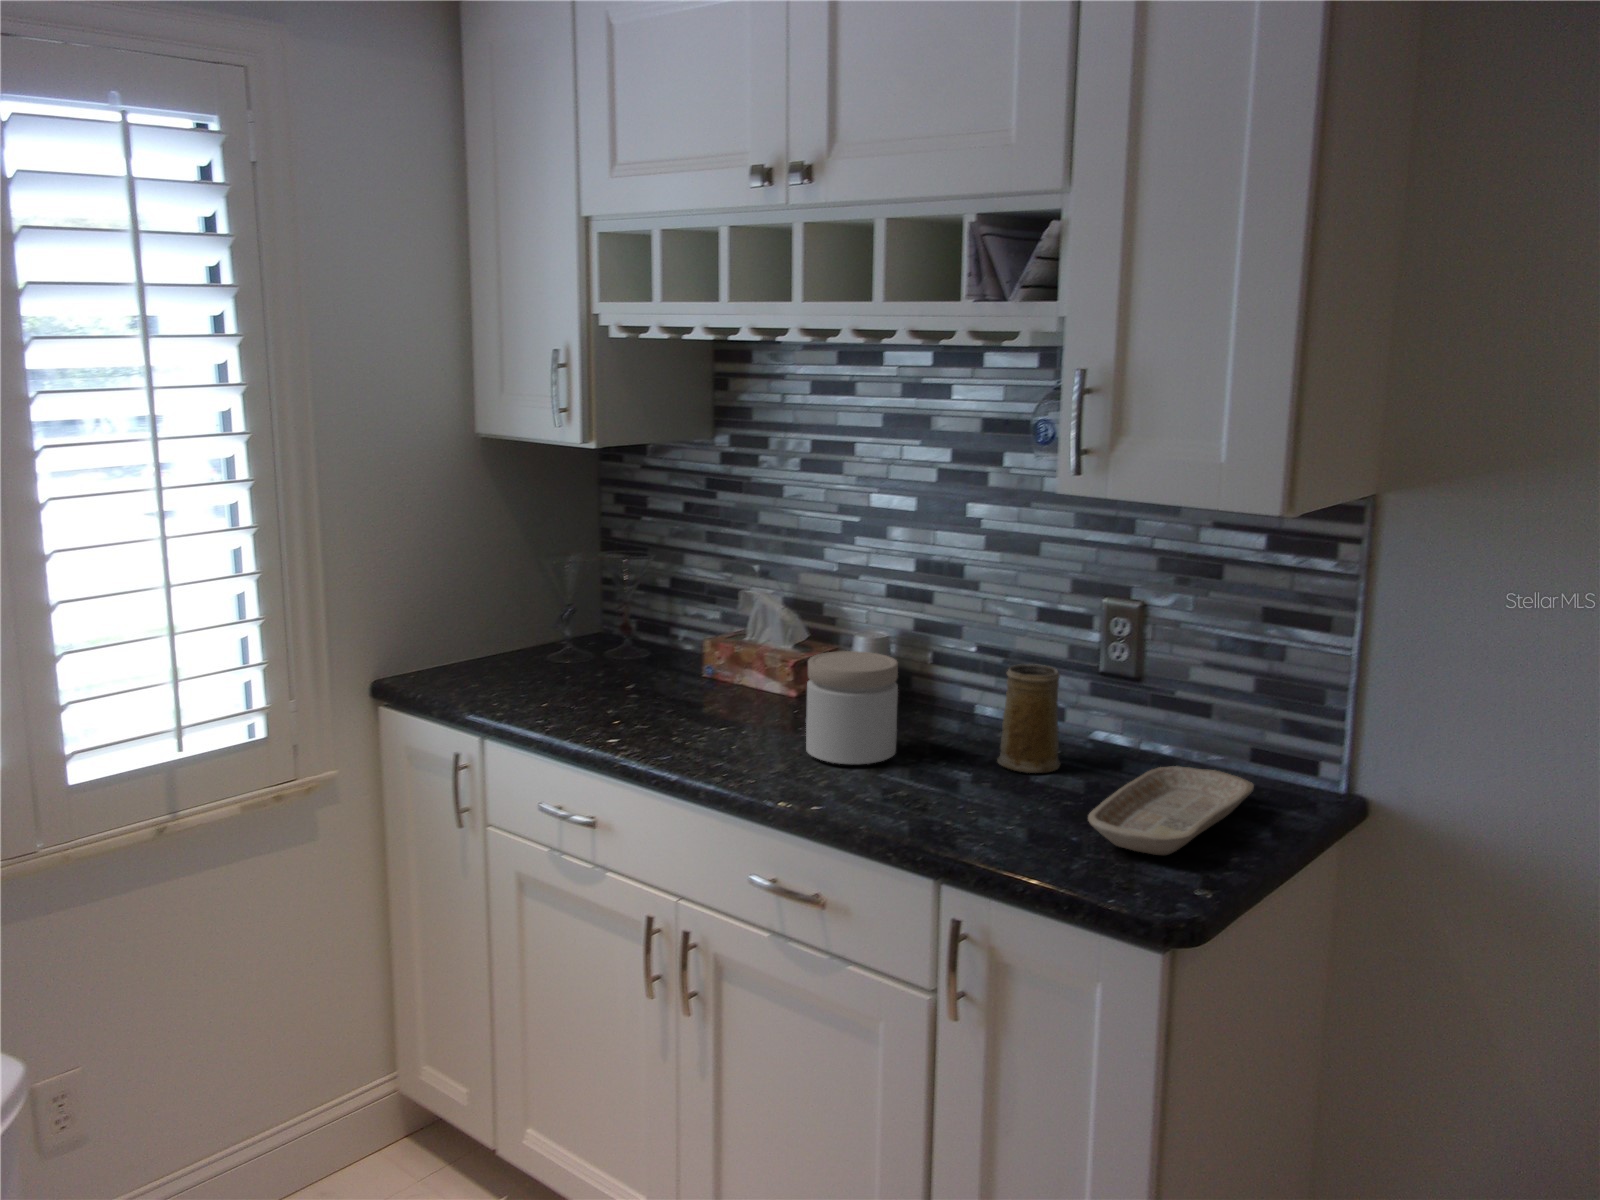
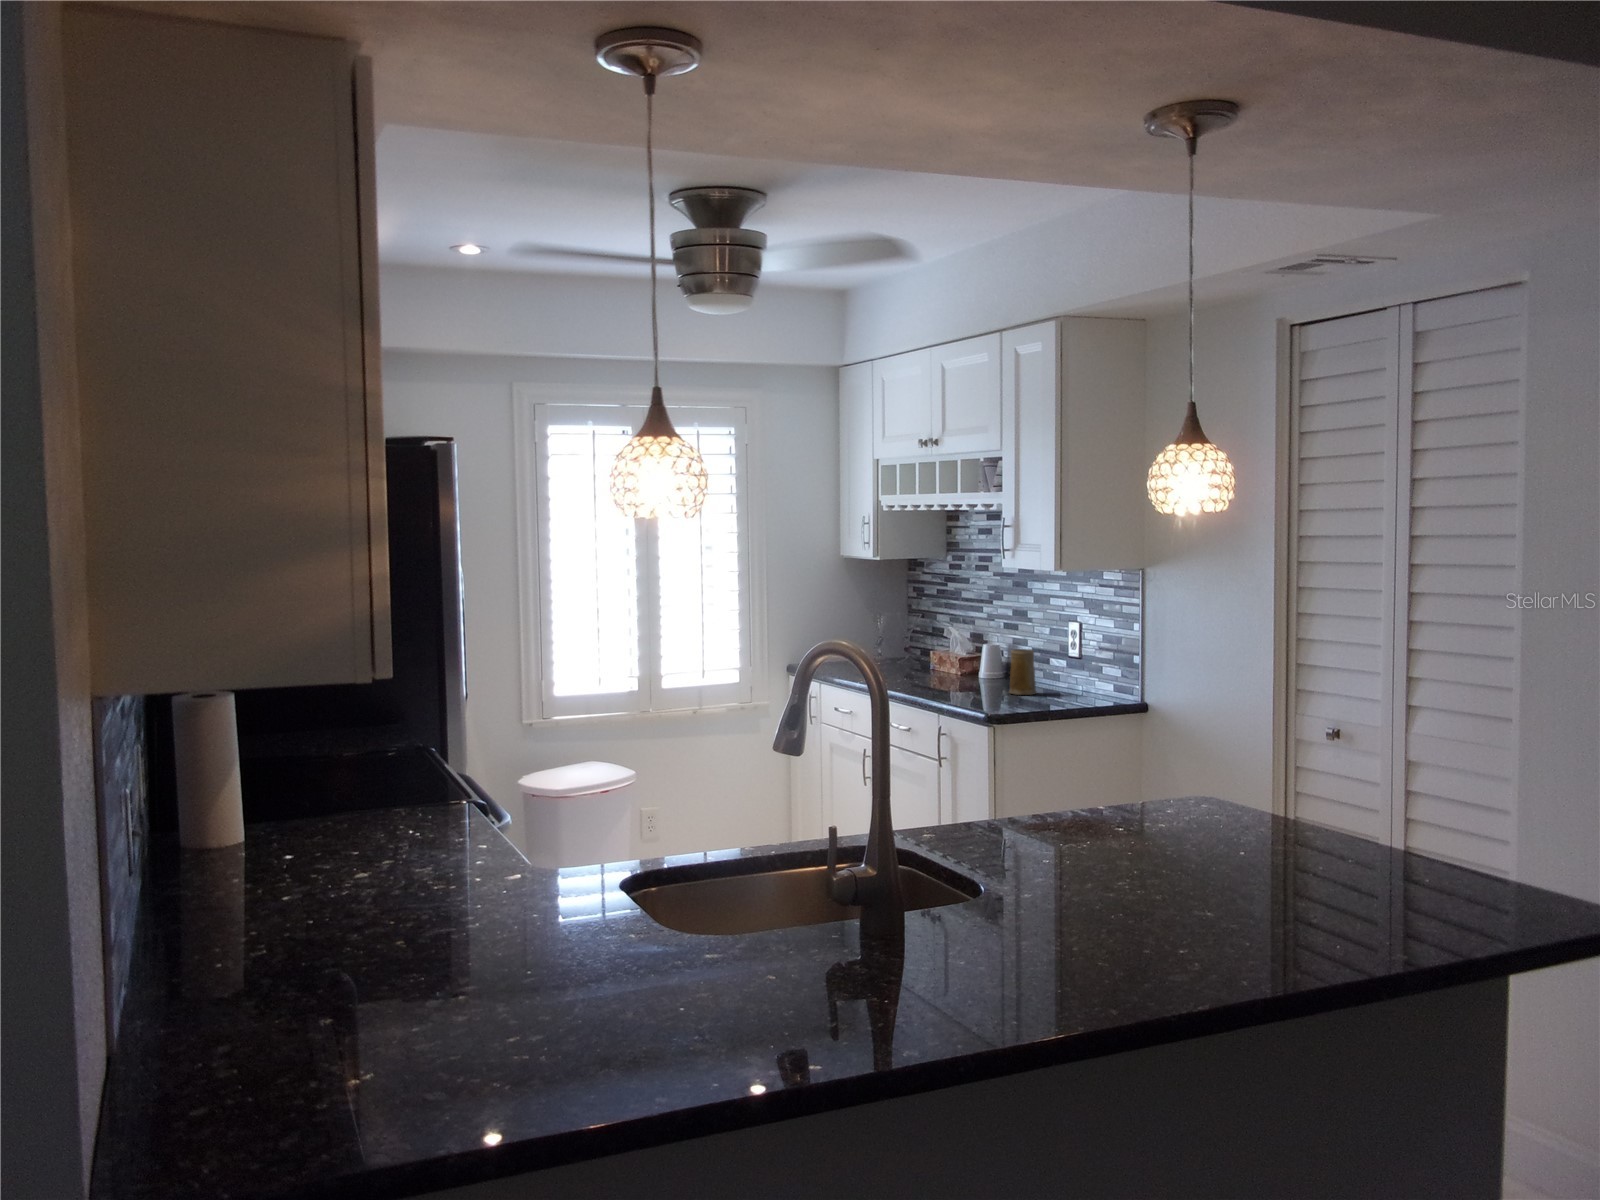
jar: present [806,651,898,764] -> none [933,645,973,690]
tray: present [1088,766,1254,855] -> none [996,690,1091,709]

